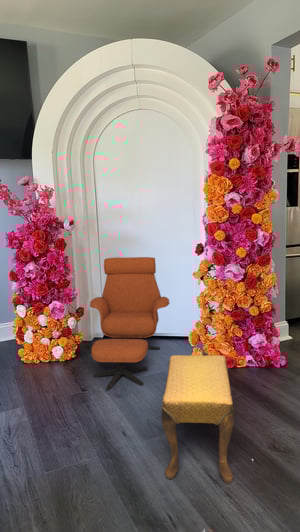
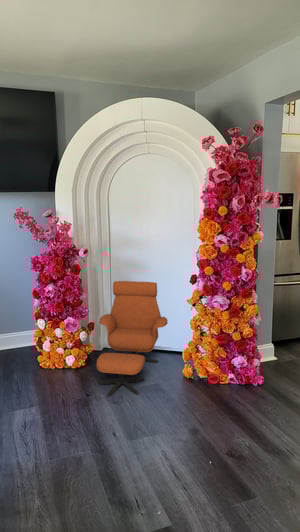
footstool: present [161,355,234,483] -> none [141,374,202,481]

